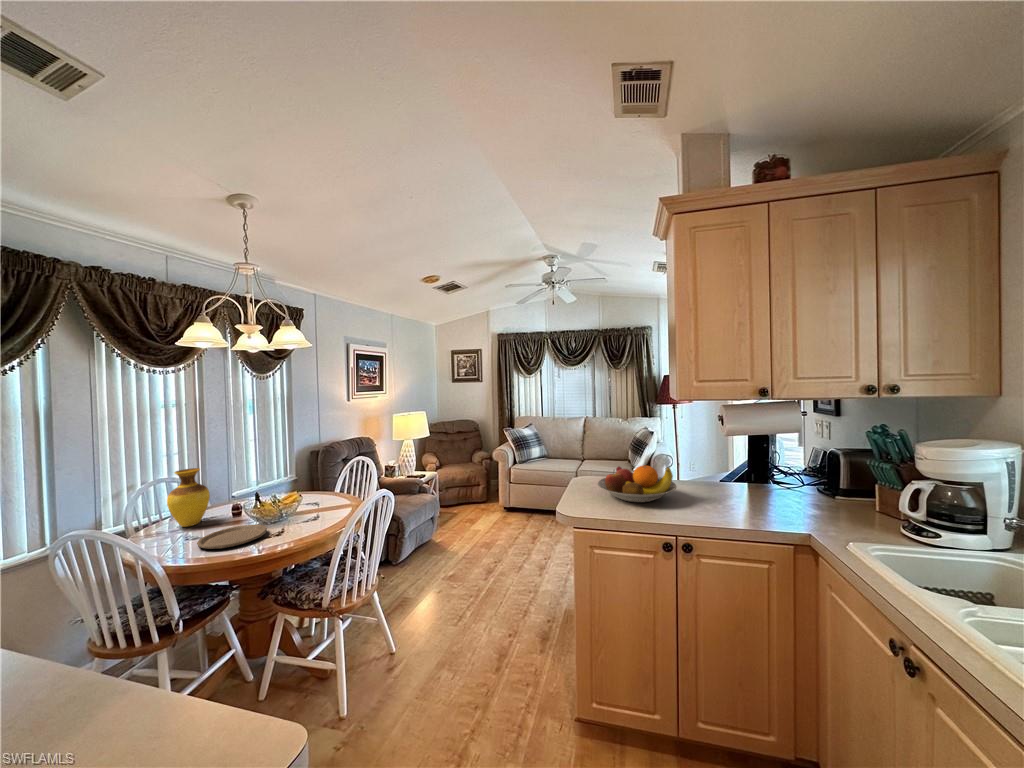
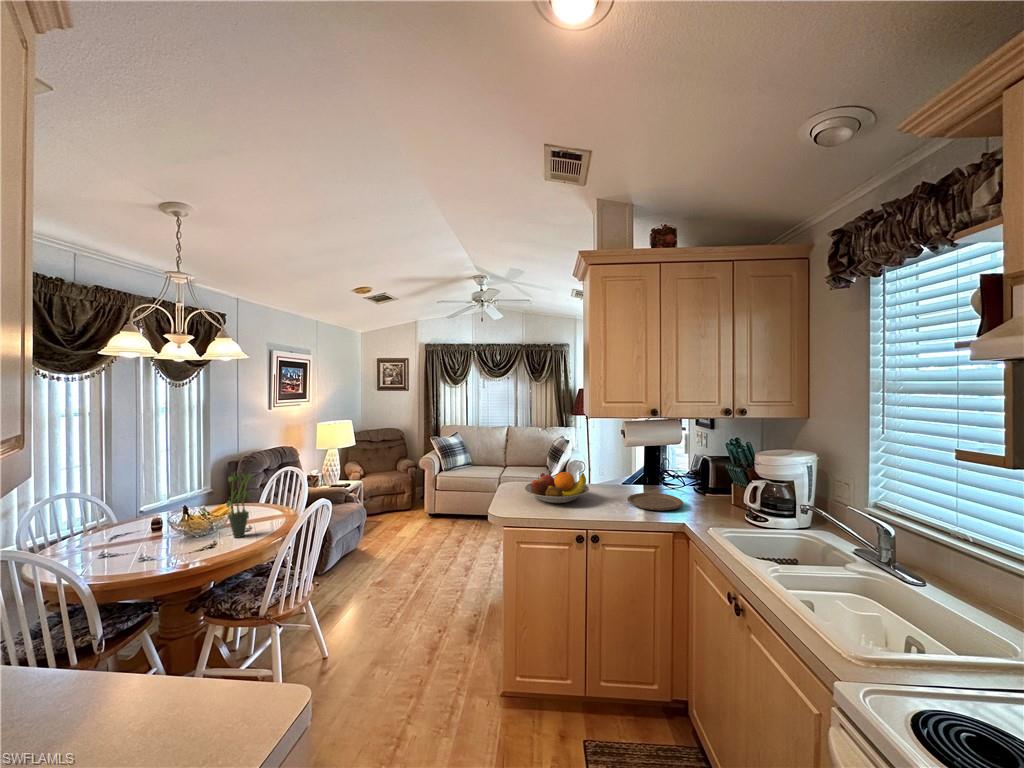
potted plant: none [292,459,320,526] -> present [227,474,255,538]
vase: present [167,468,210,527] -> none [76,482,126,545]
plate: present [197,525,267,549] -> present [627,493,683,511]

